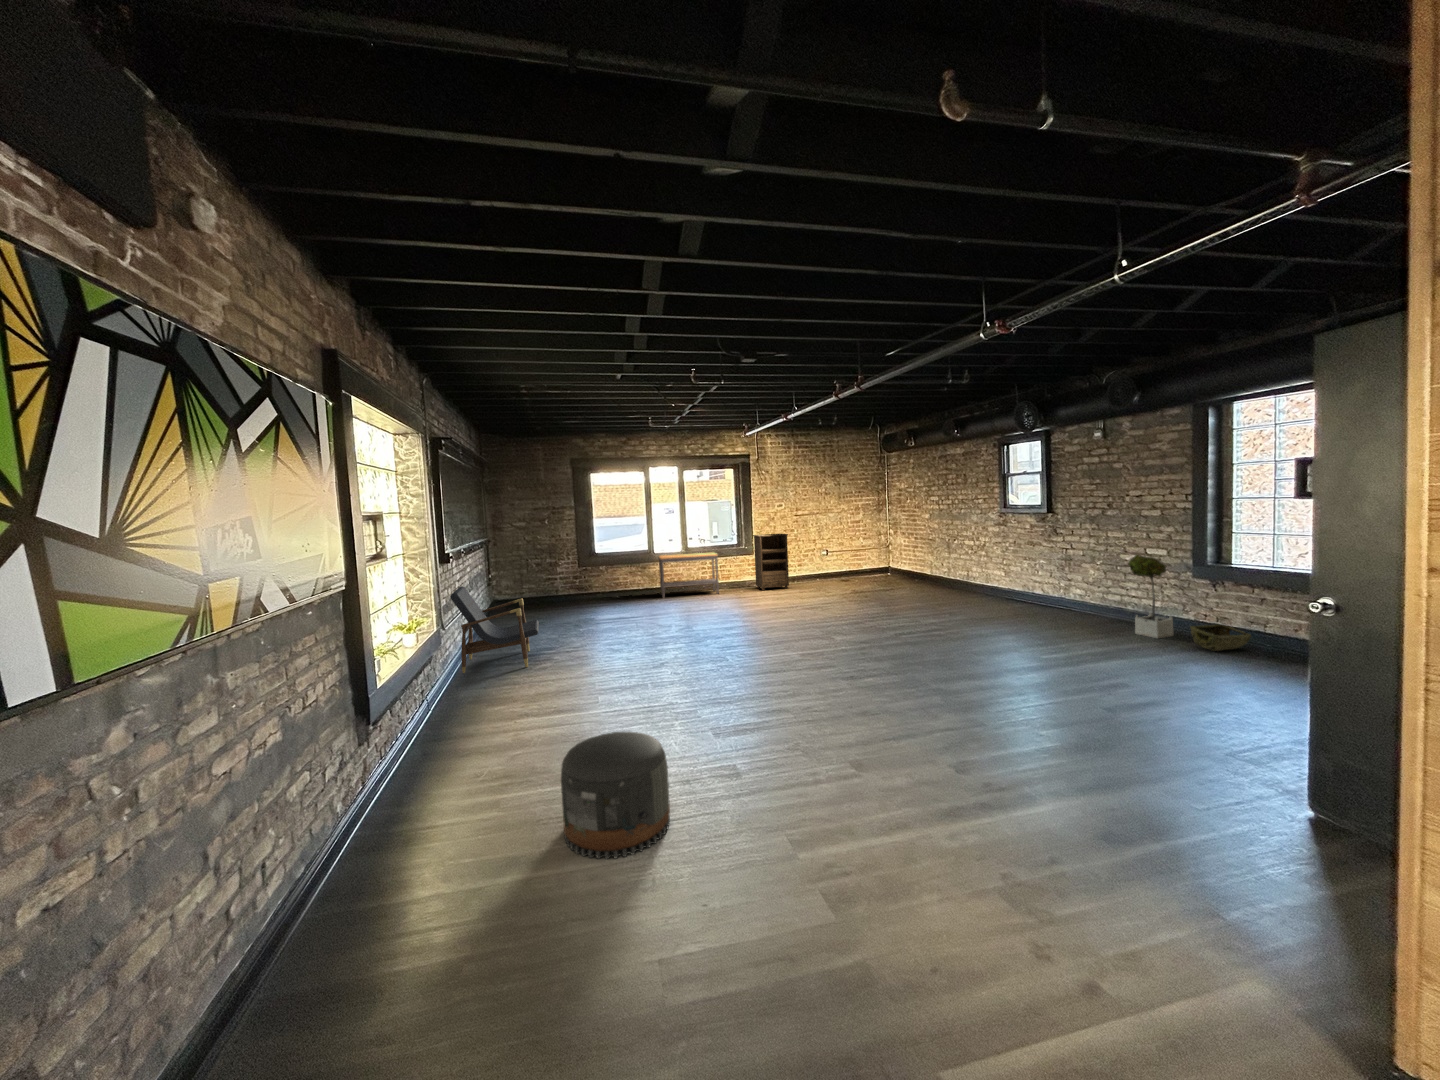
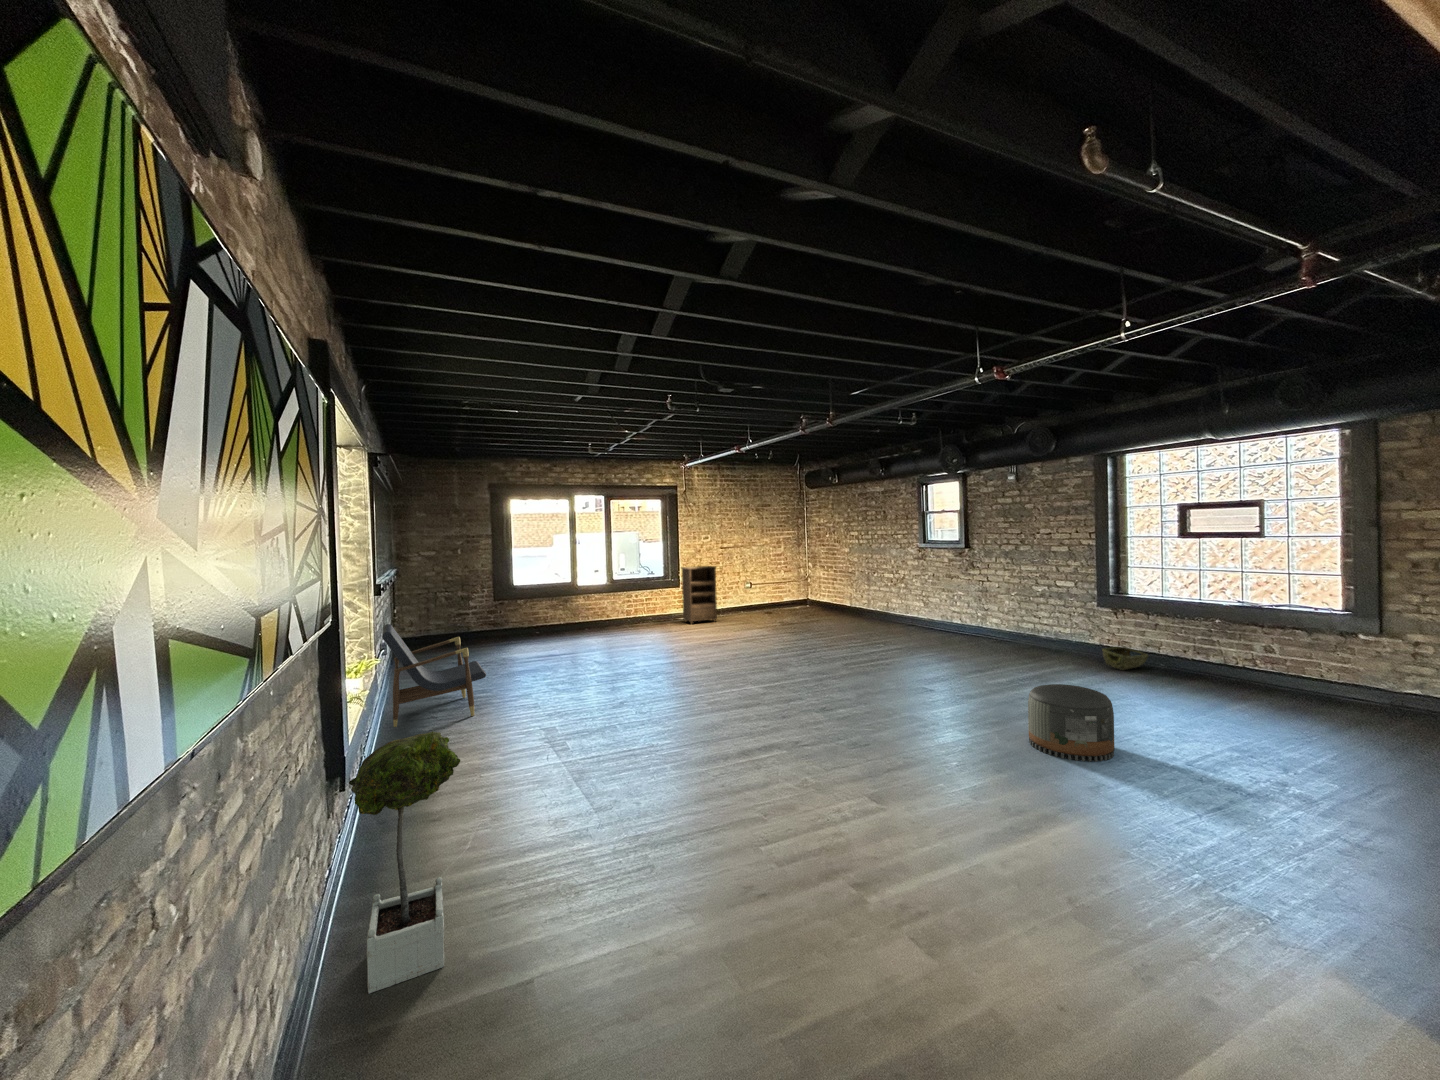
console table: present [659,553,719,598] -> none [582,585,647,634]
potted tree: present [1129,555,1173,638] -> present [349,731,460,994]
pouf: present [561,732,670,859] -> present [1028,684,1114,762]

